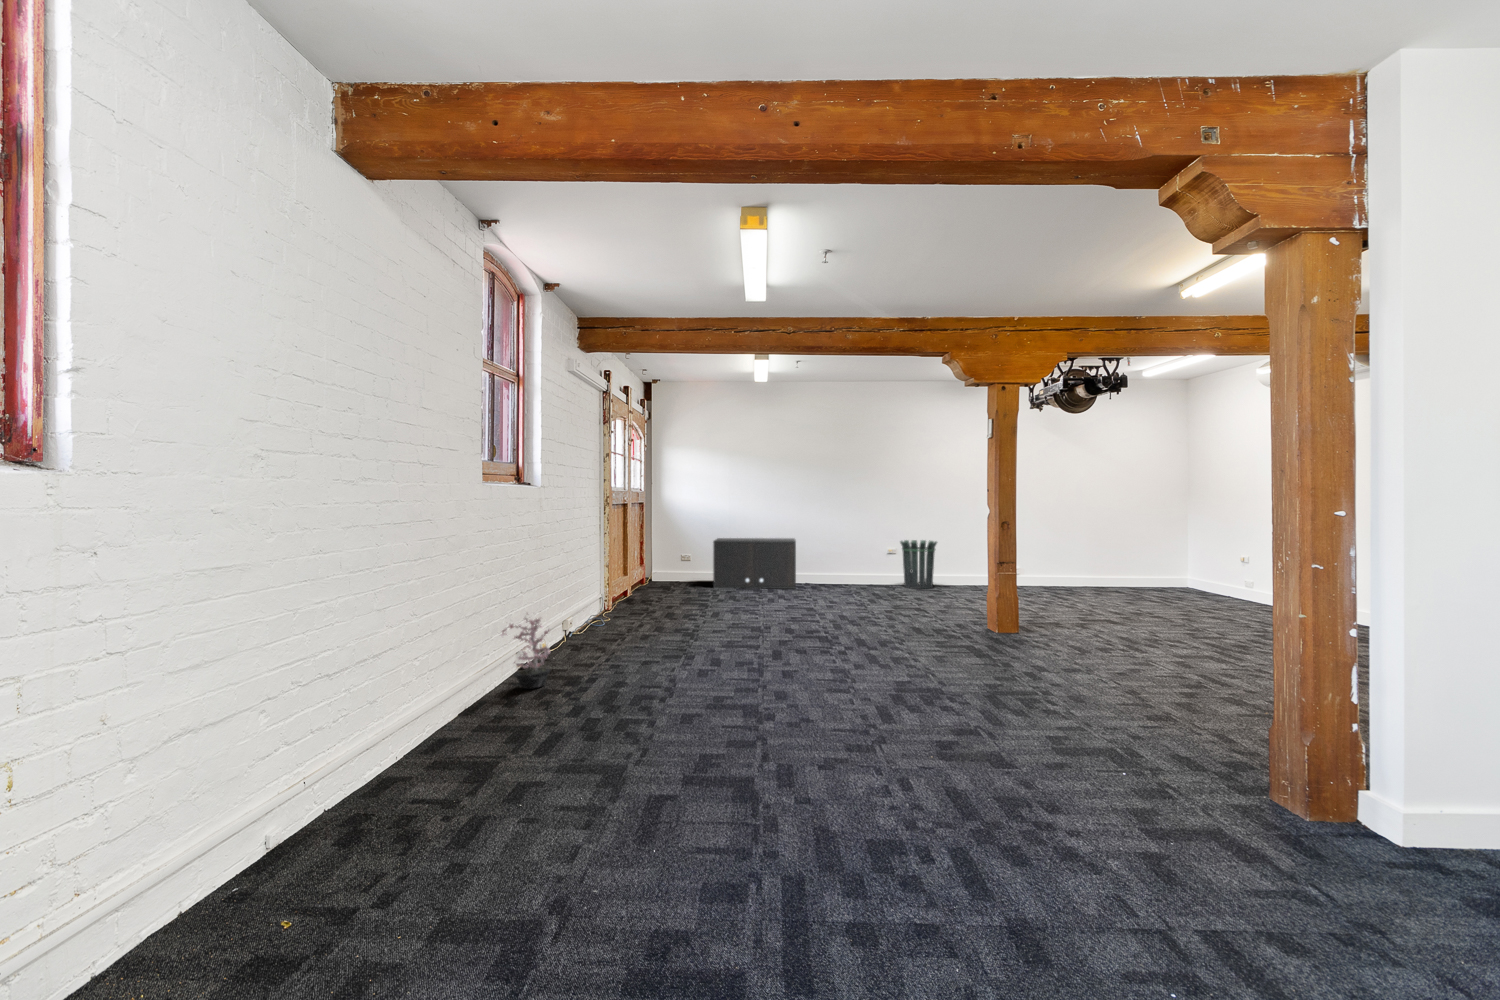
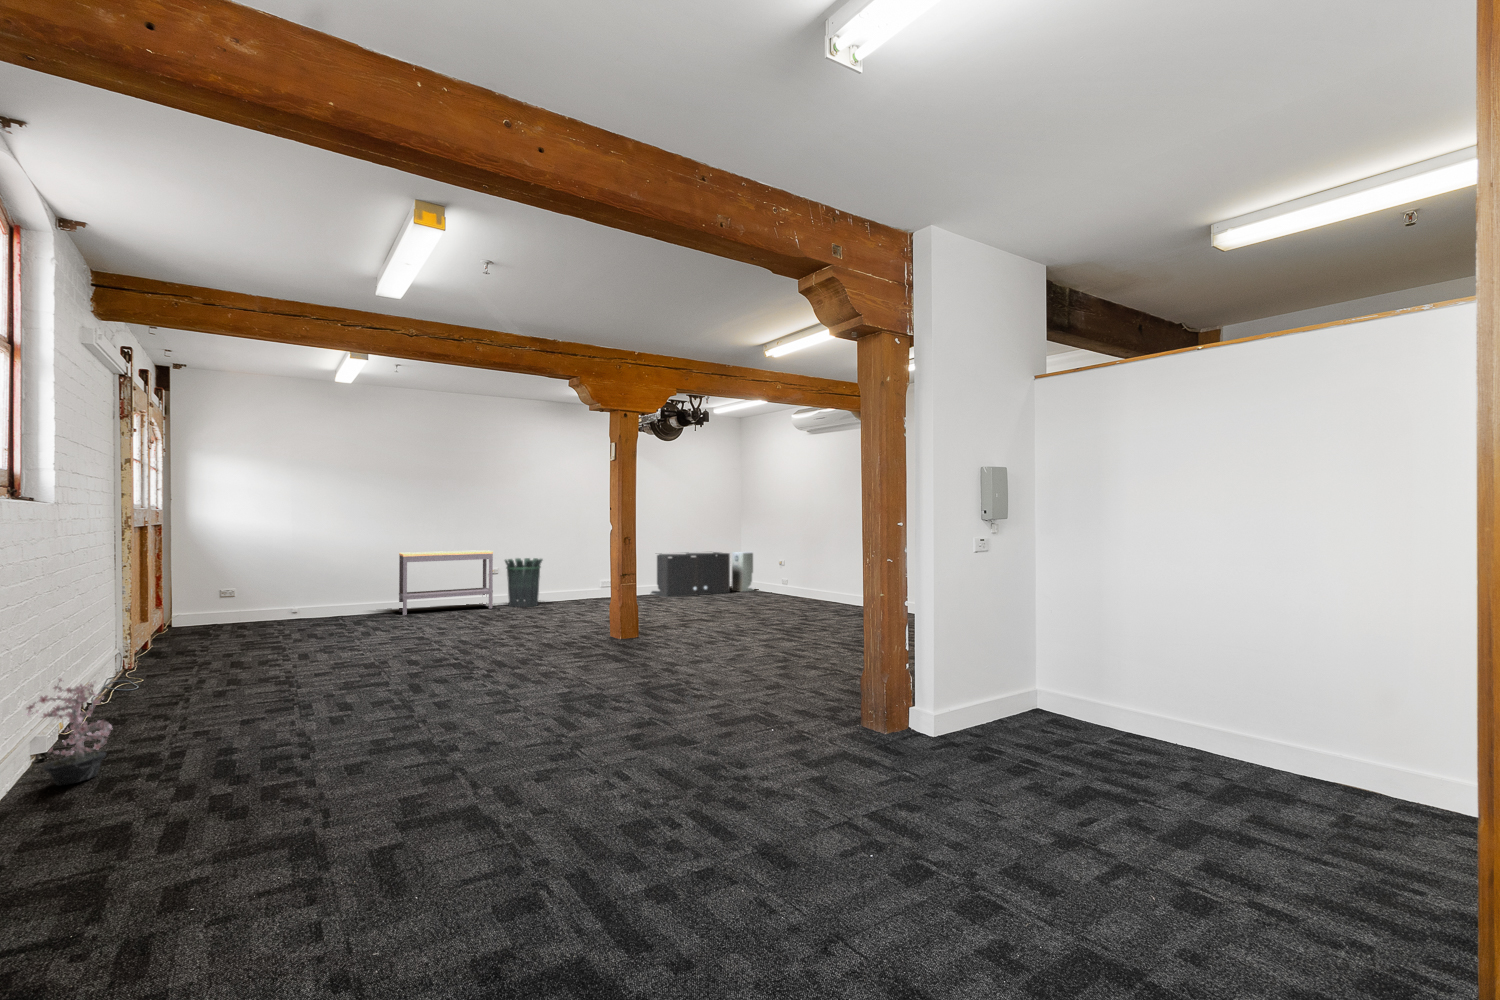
console table: none [808,531,888,587] -> present [399,550,493,615]
storage cabinet: present [713,538,796,589] -> present [651,552,730,597]
air purifier: none [1171,544,1209,593] -> present [731,552,754,592]

